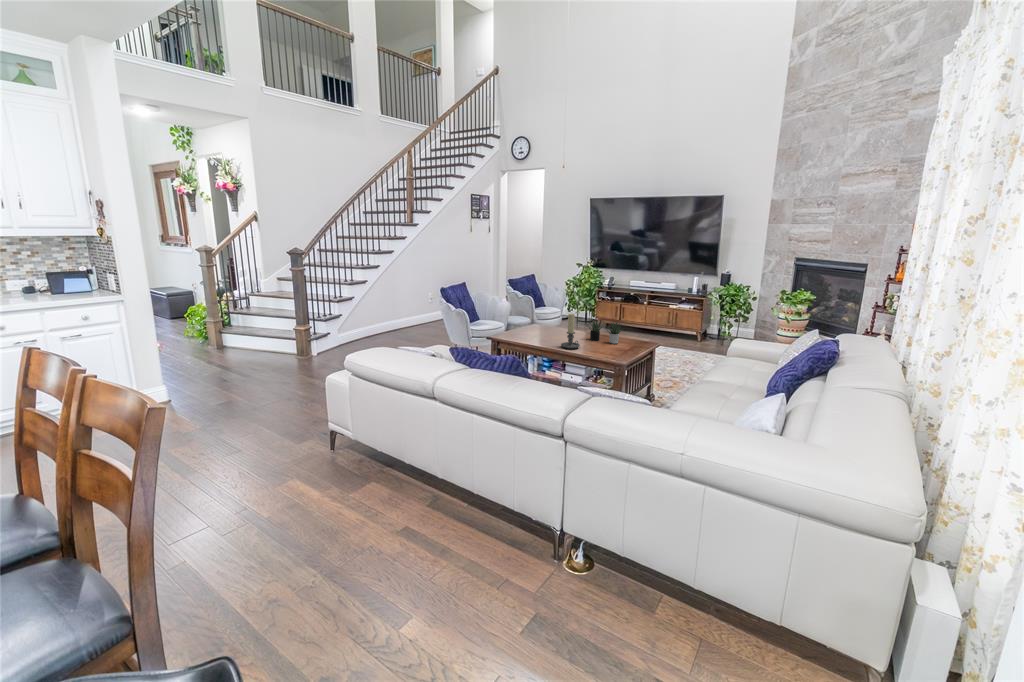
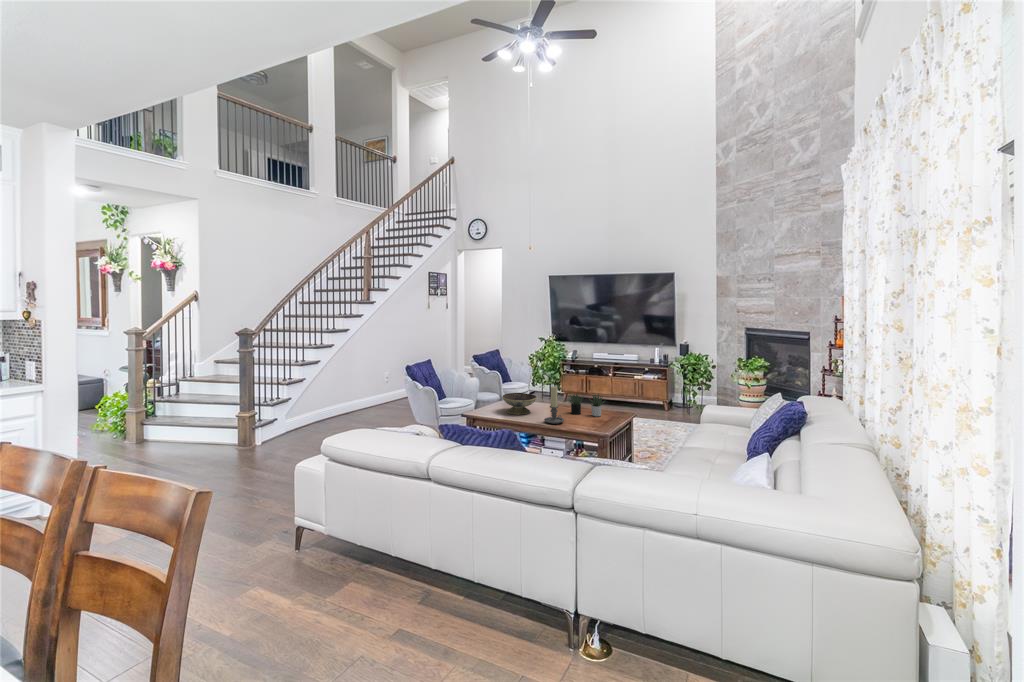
decorative bowl: none [525,318,558,339] -> present [502,393,537,415]

